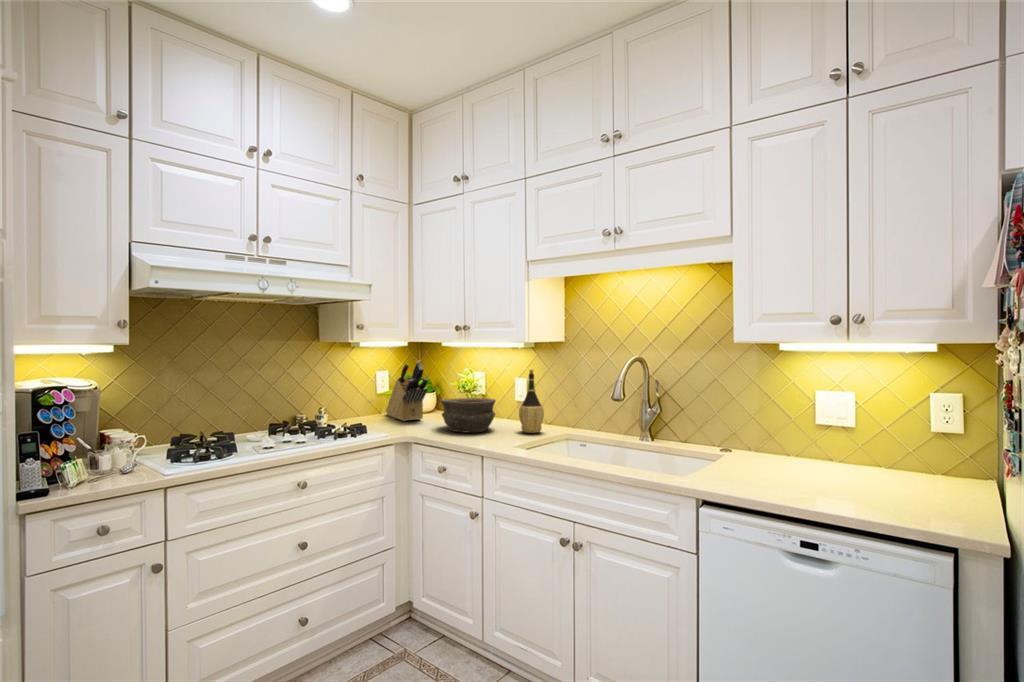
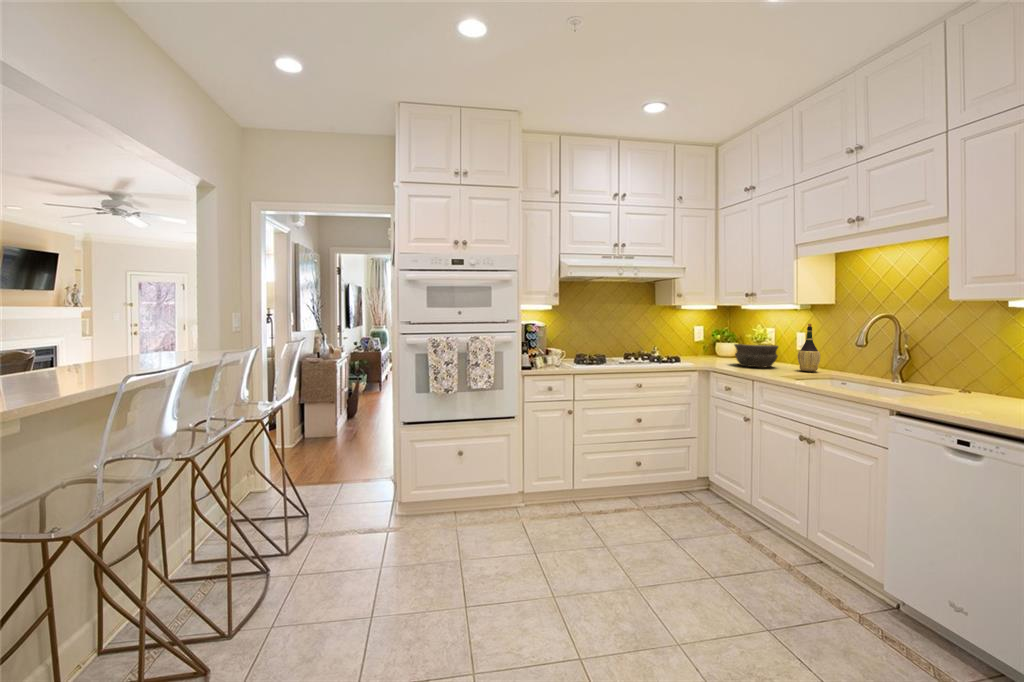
knife block: present [386,361,428,421] -> none [699,318,727,359]

